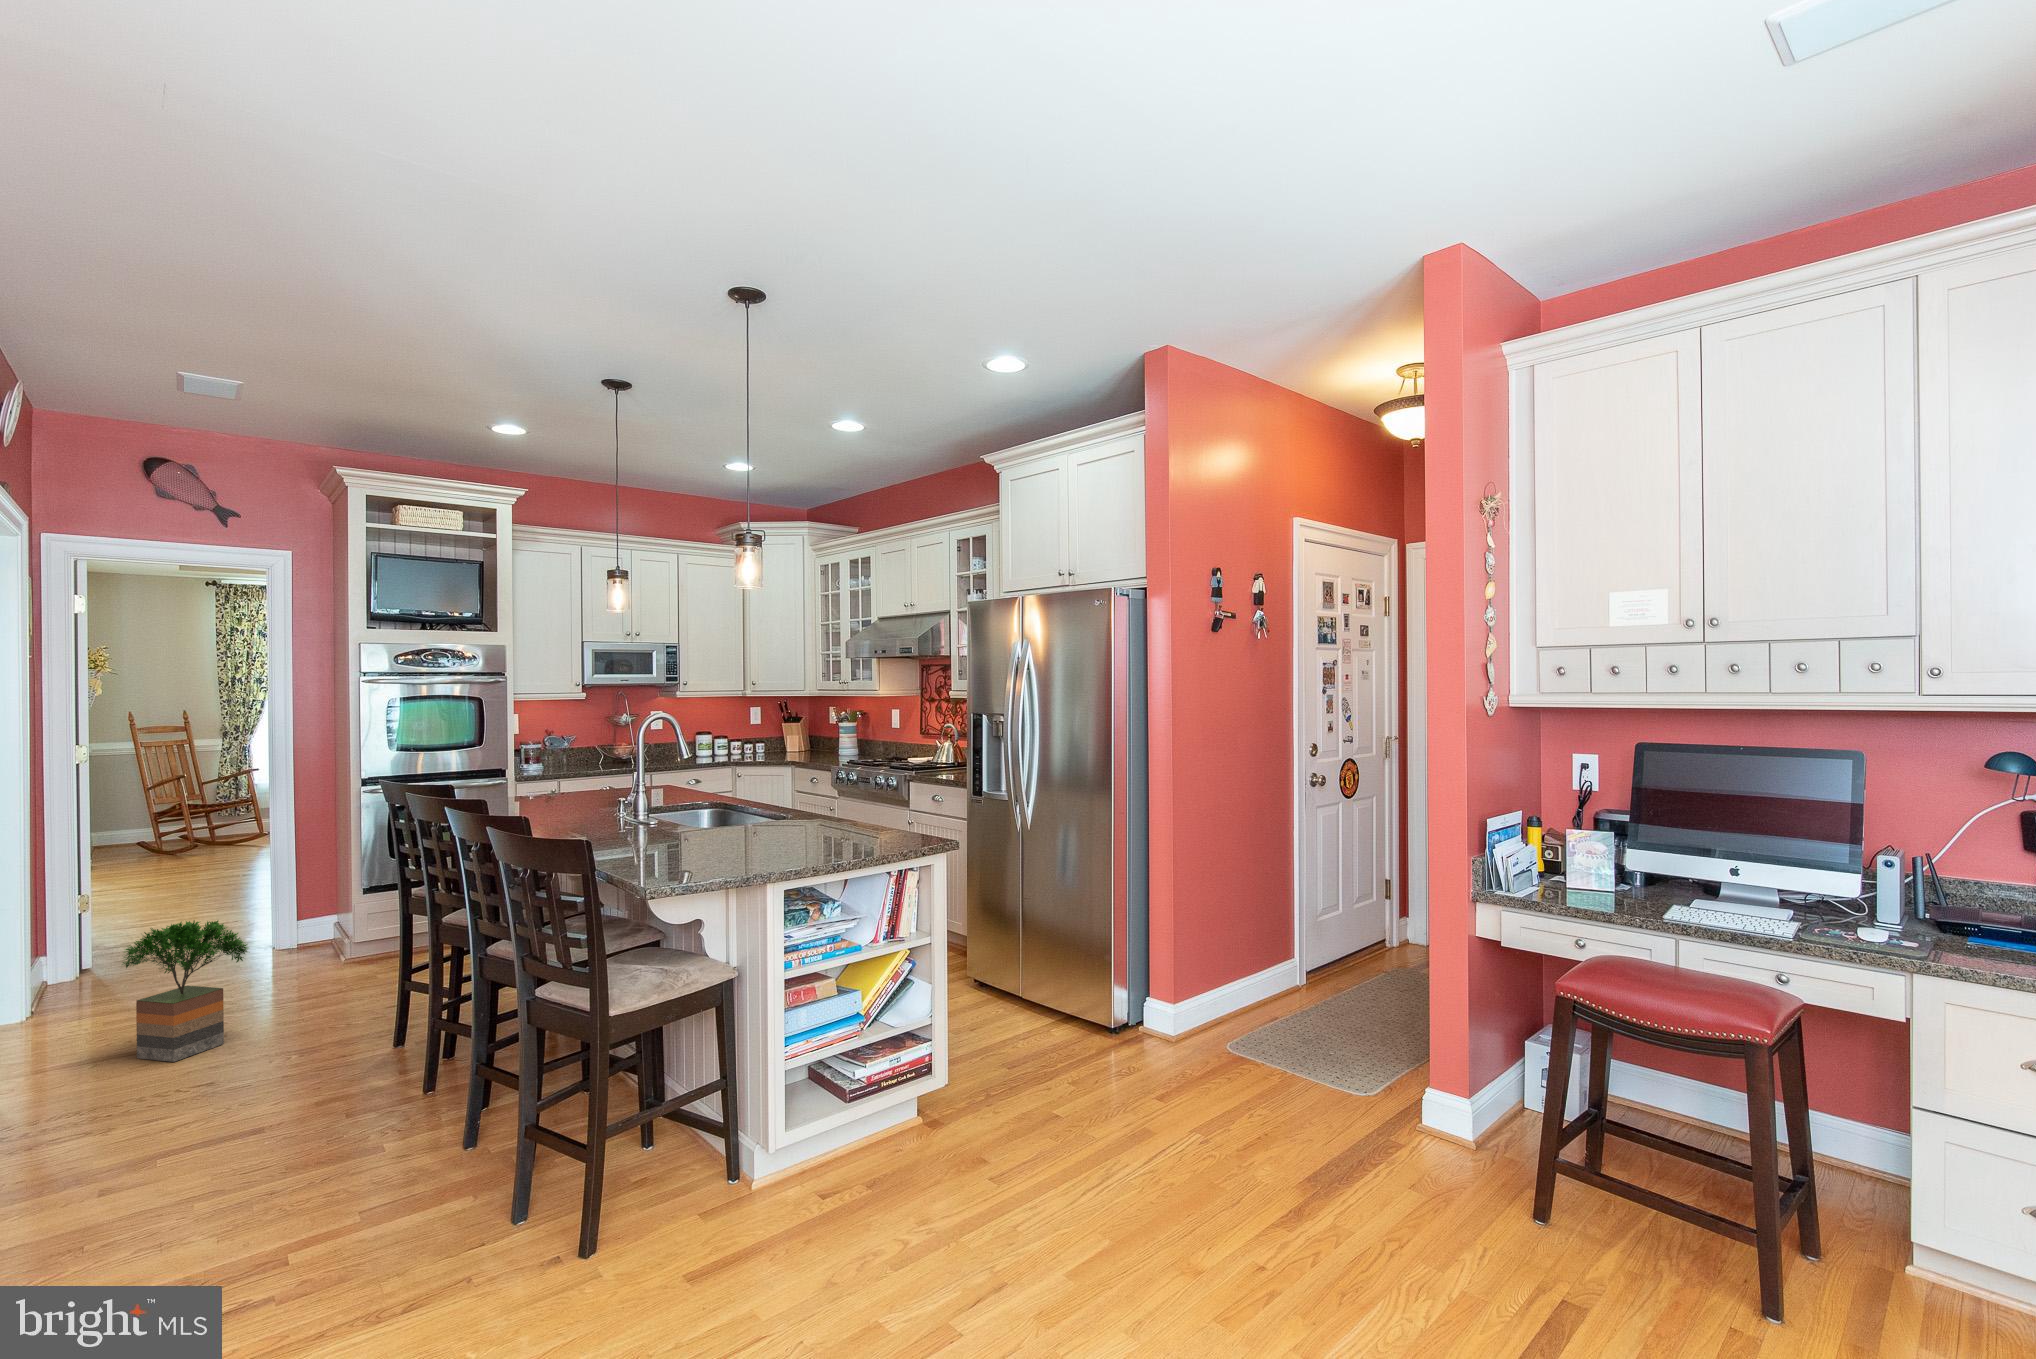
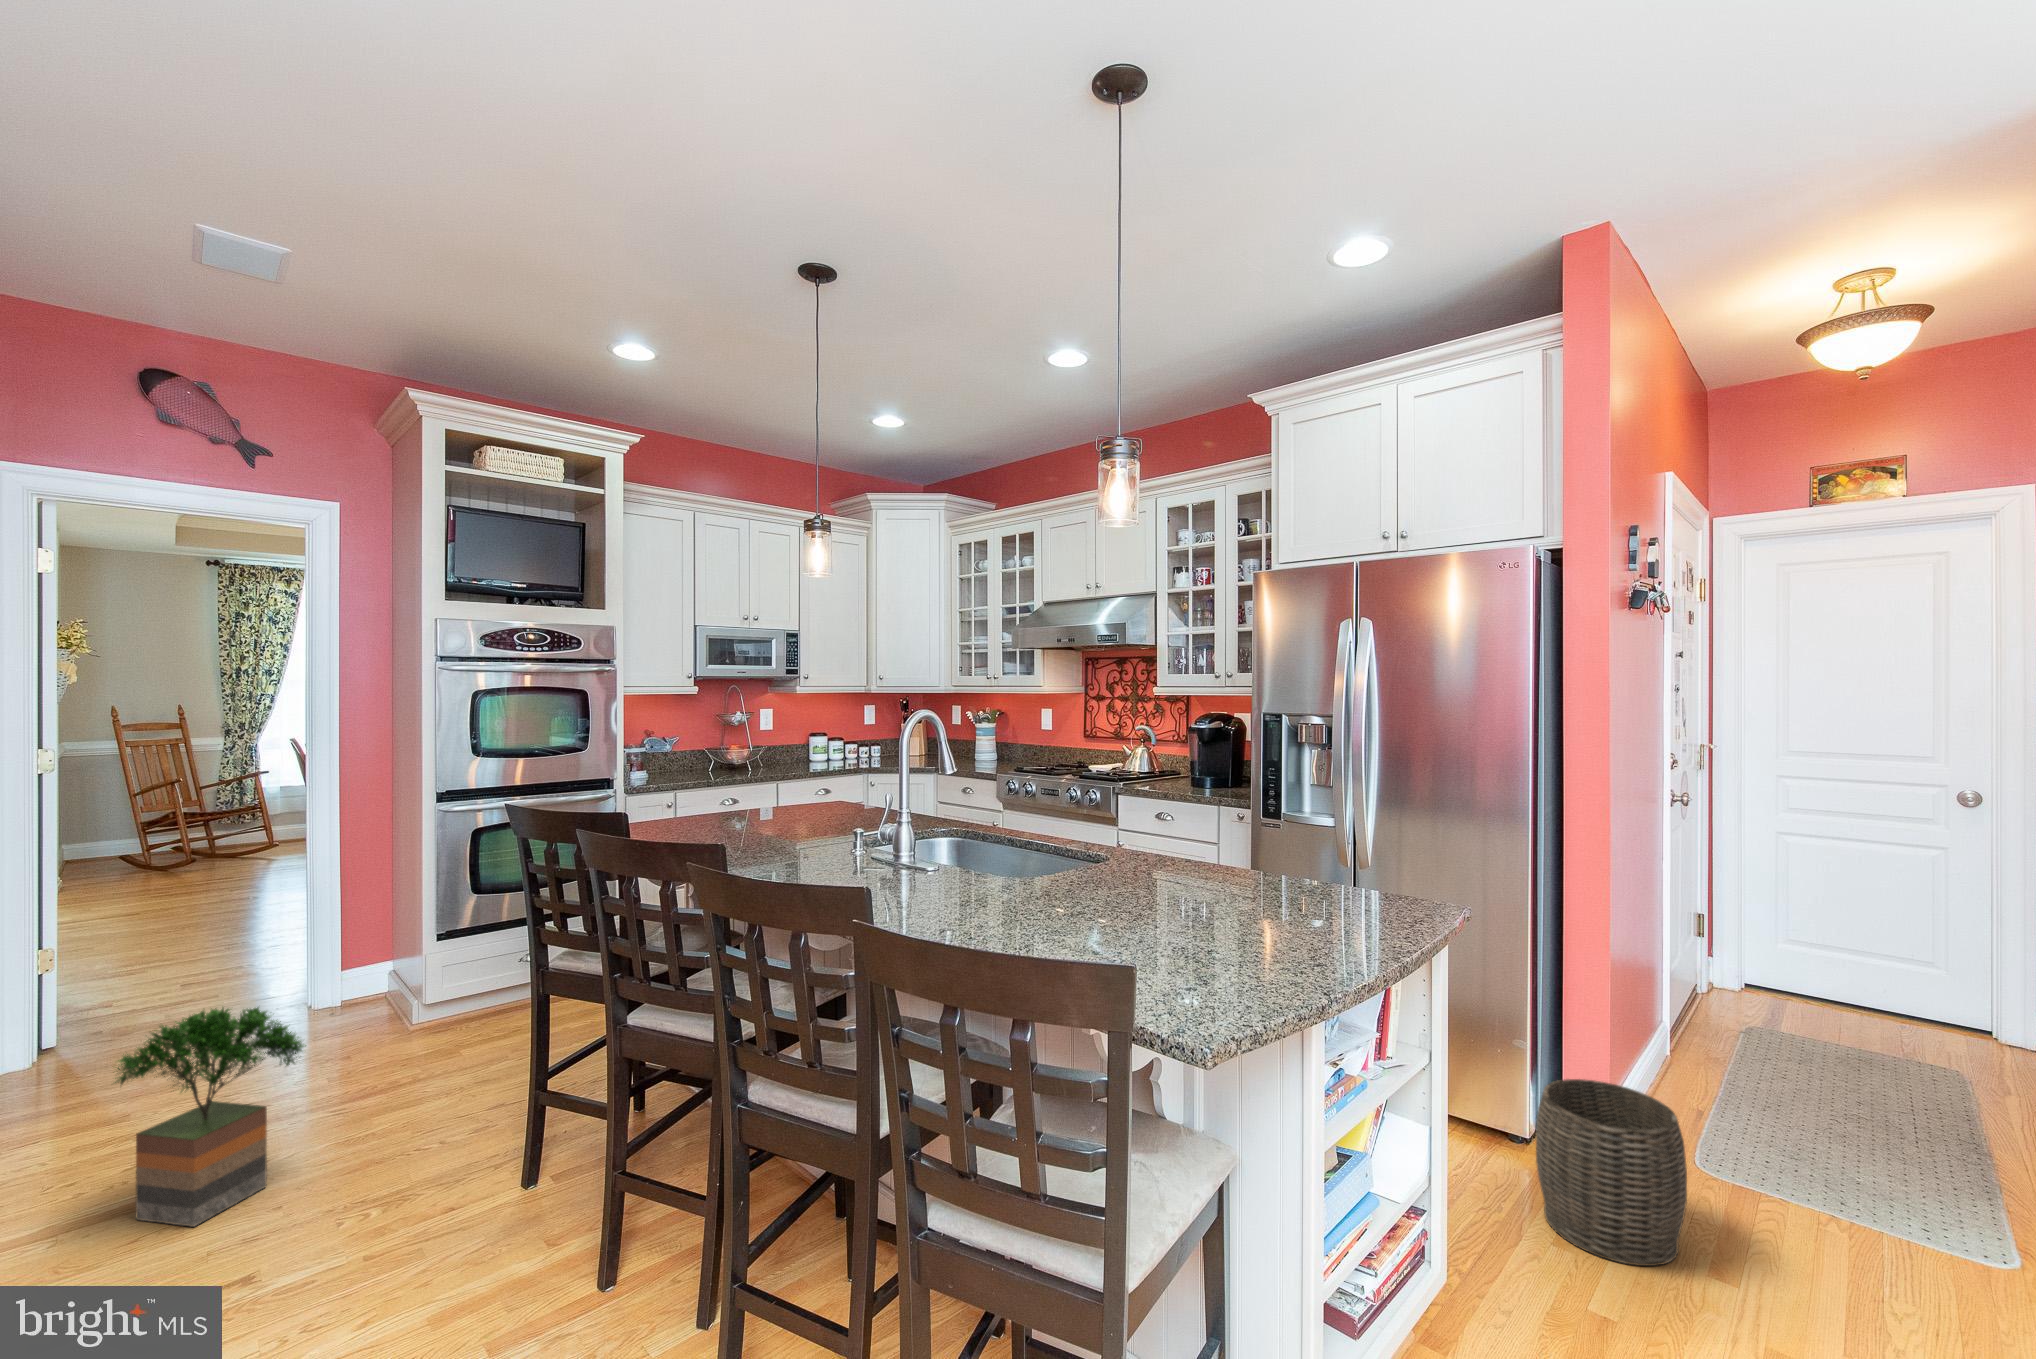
woven basket: none [1084,975,1174,1093] -> present [1536,1079,1687,1266]

